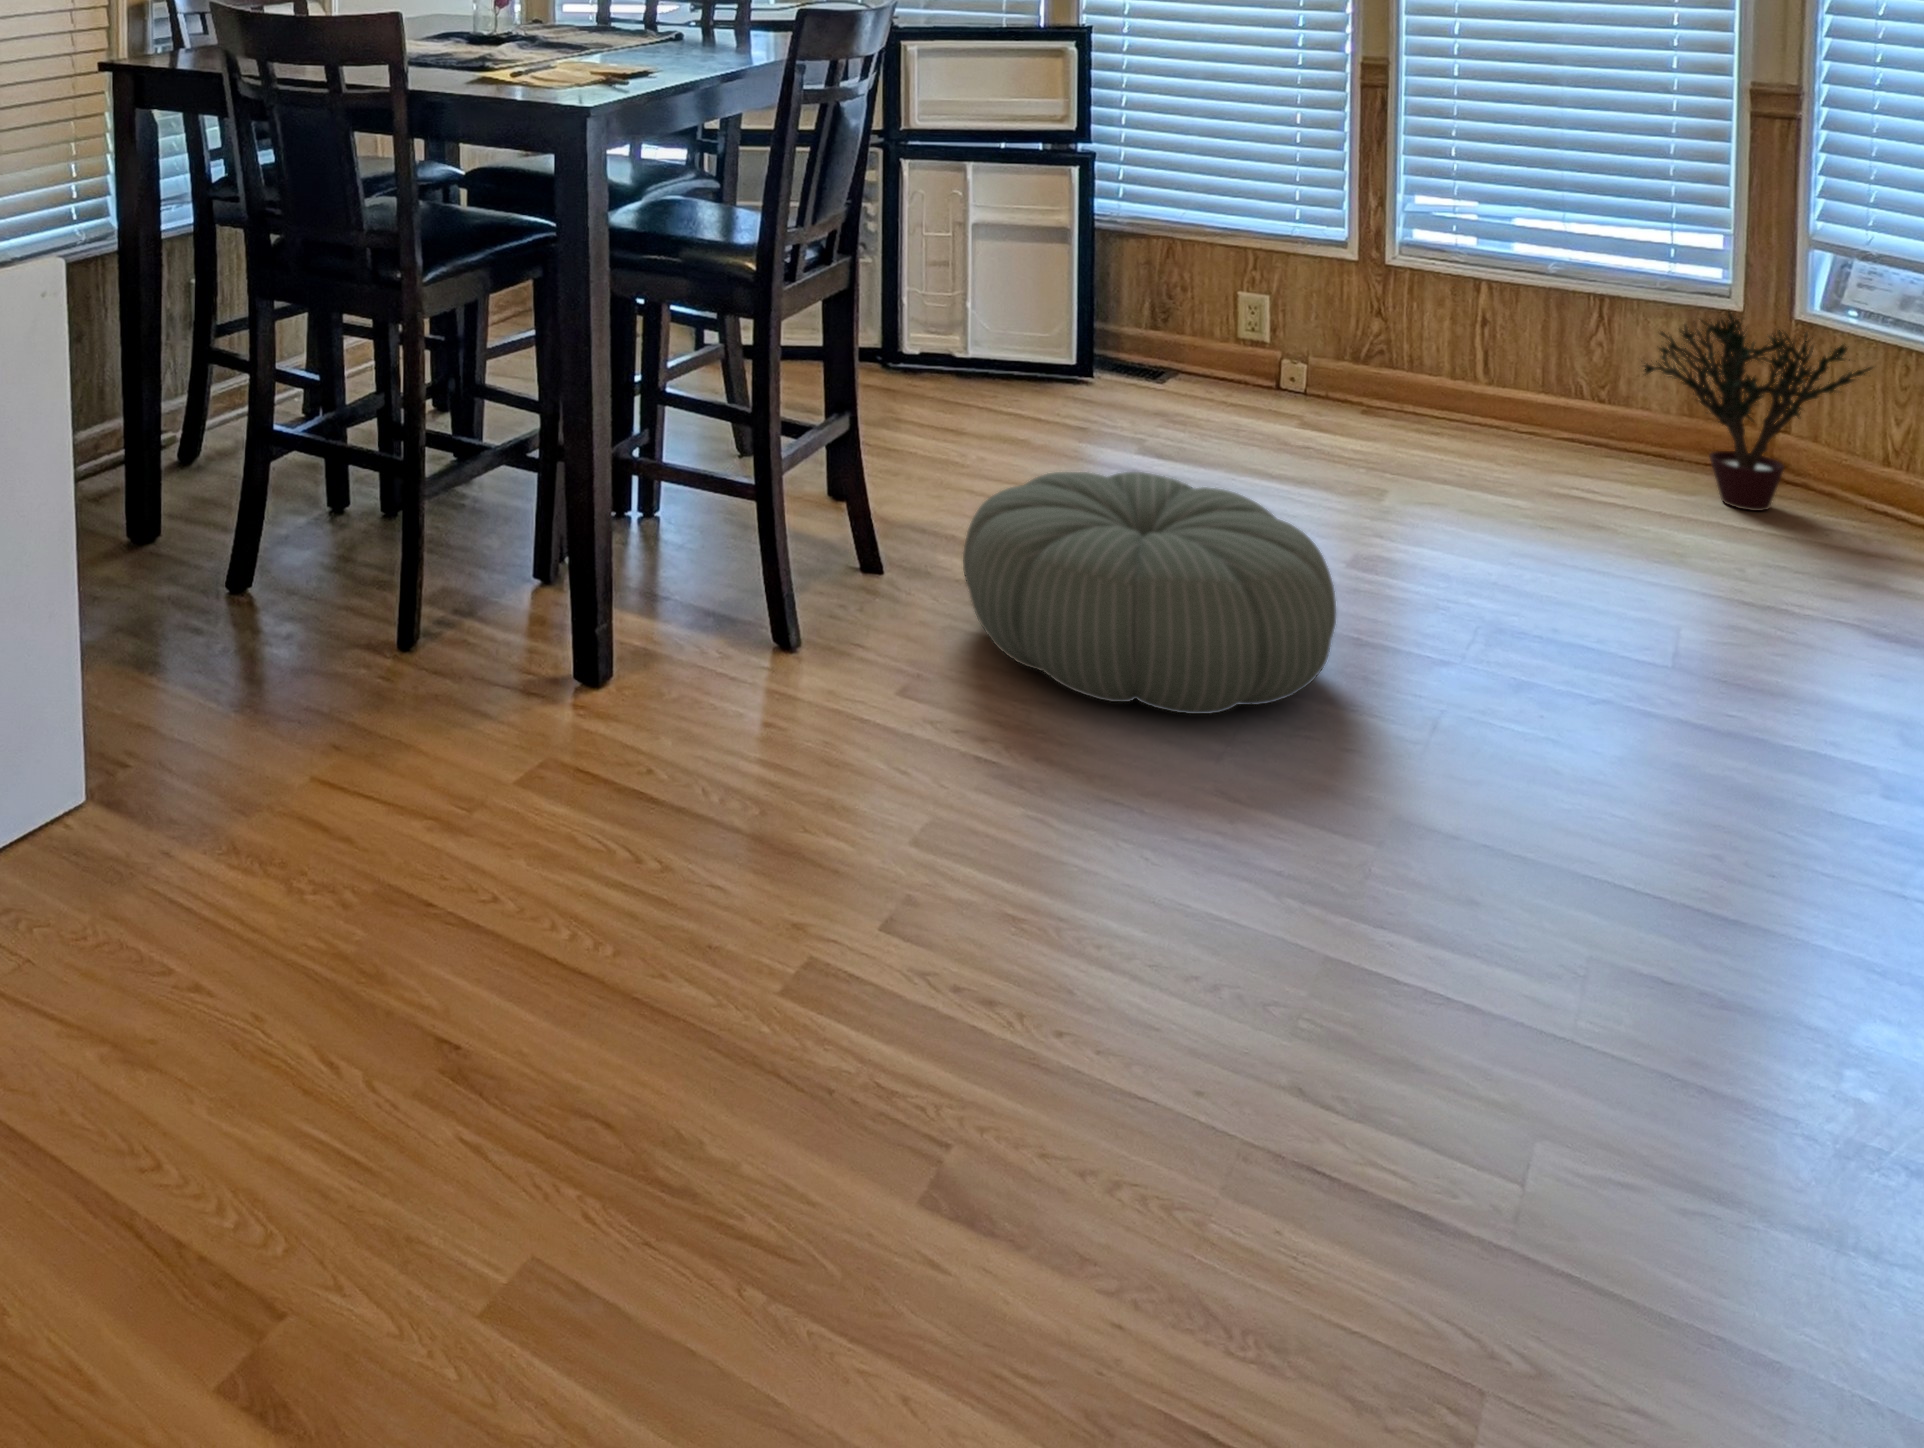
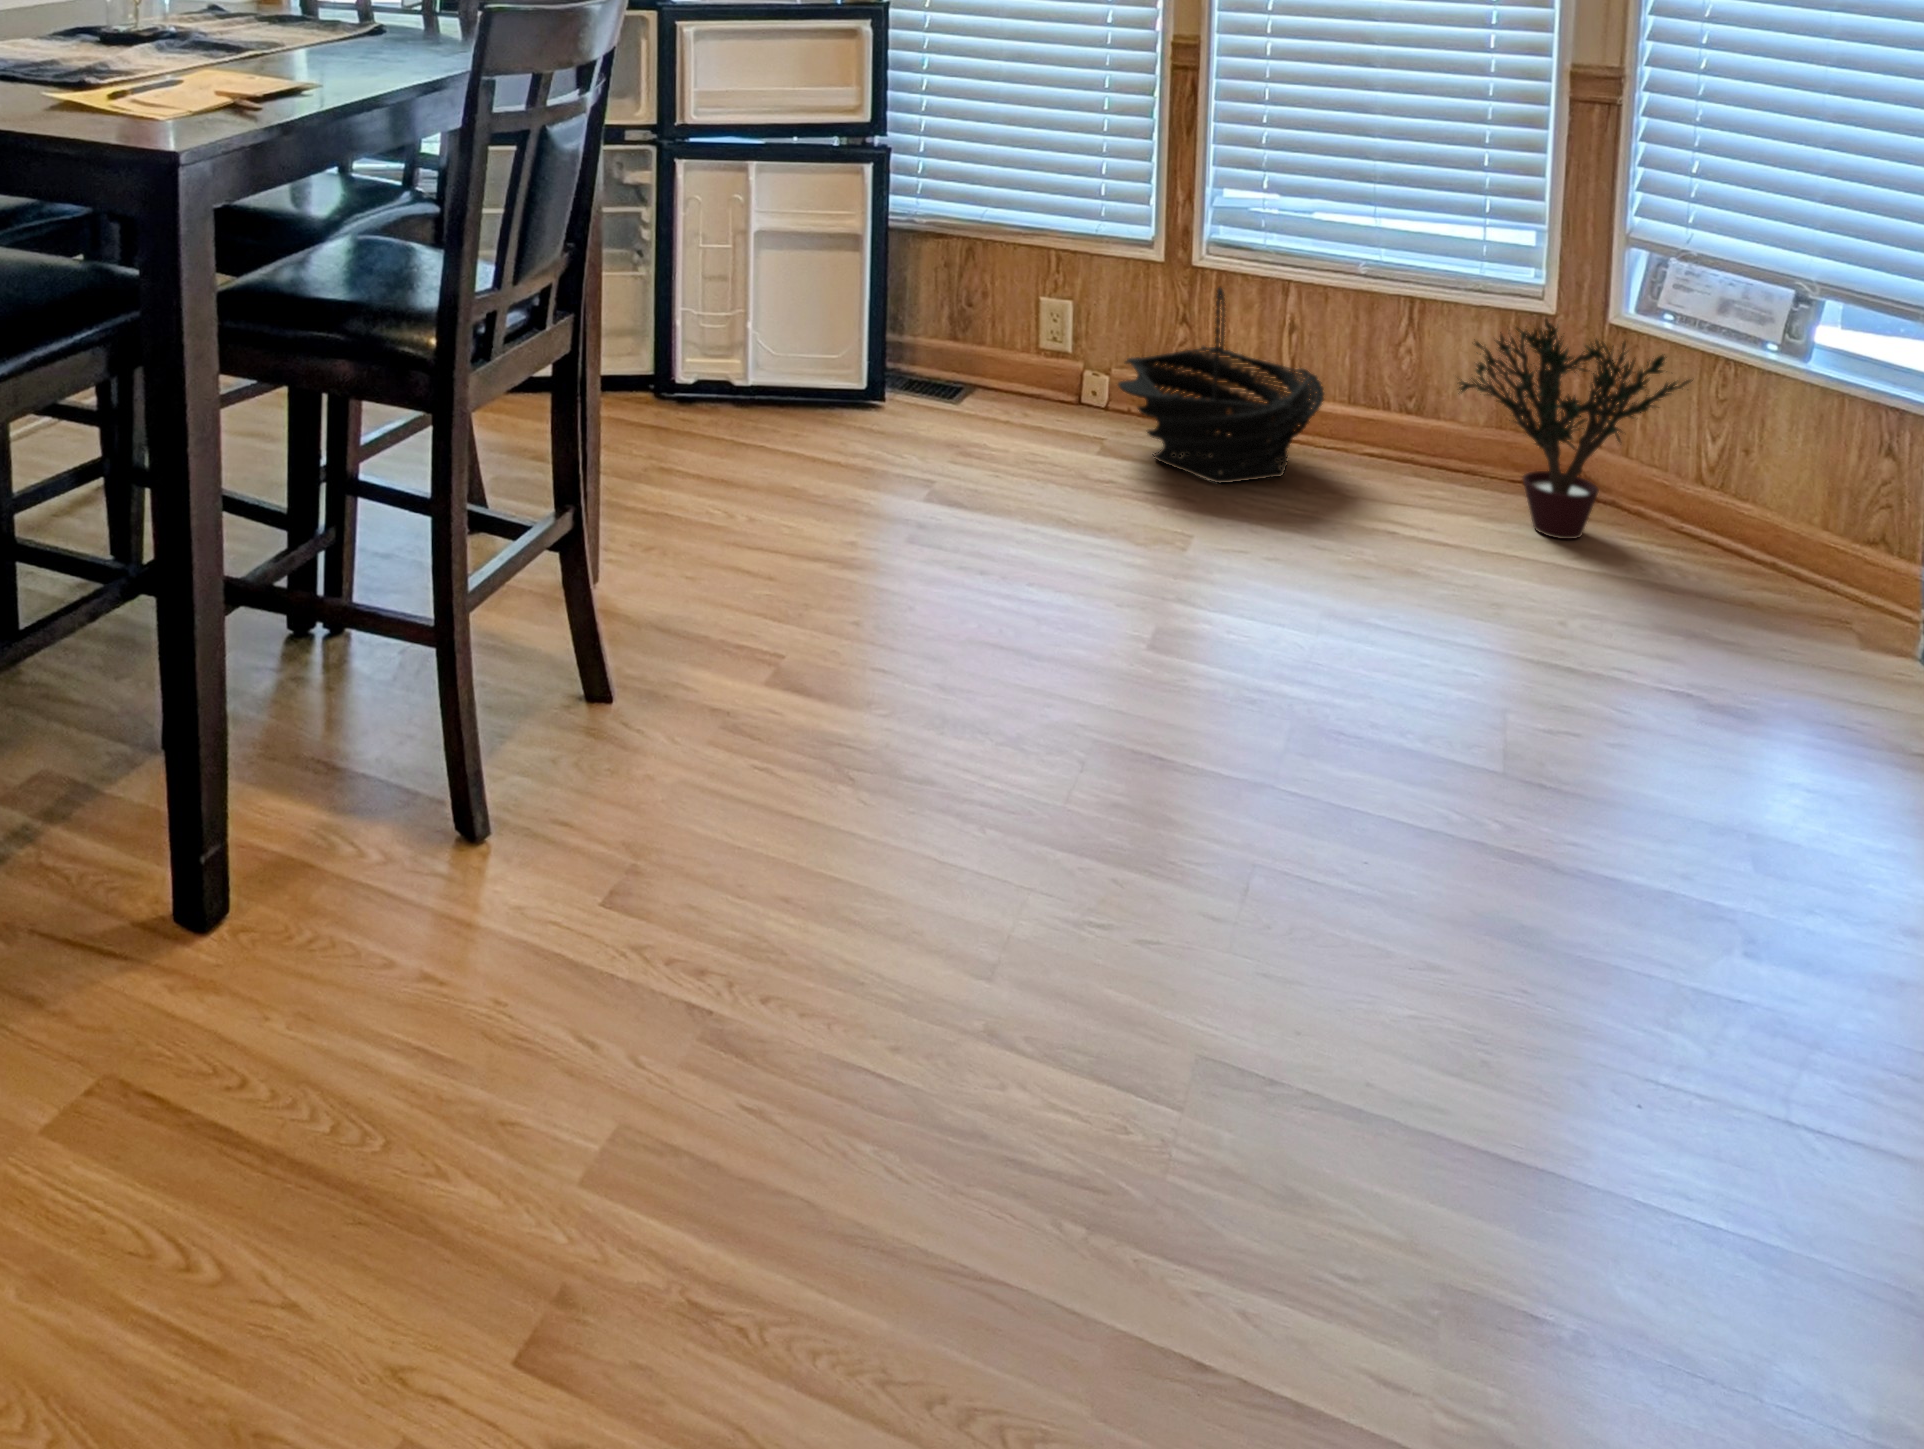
basket: none [1316,281,1516,455] -> present [1118,288,1324,484]
pouf: present [963,472,1336,714] -> none [698,567,1136,908]

